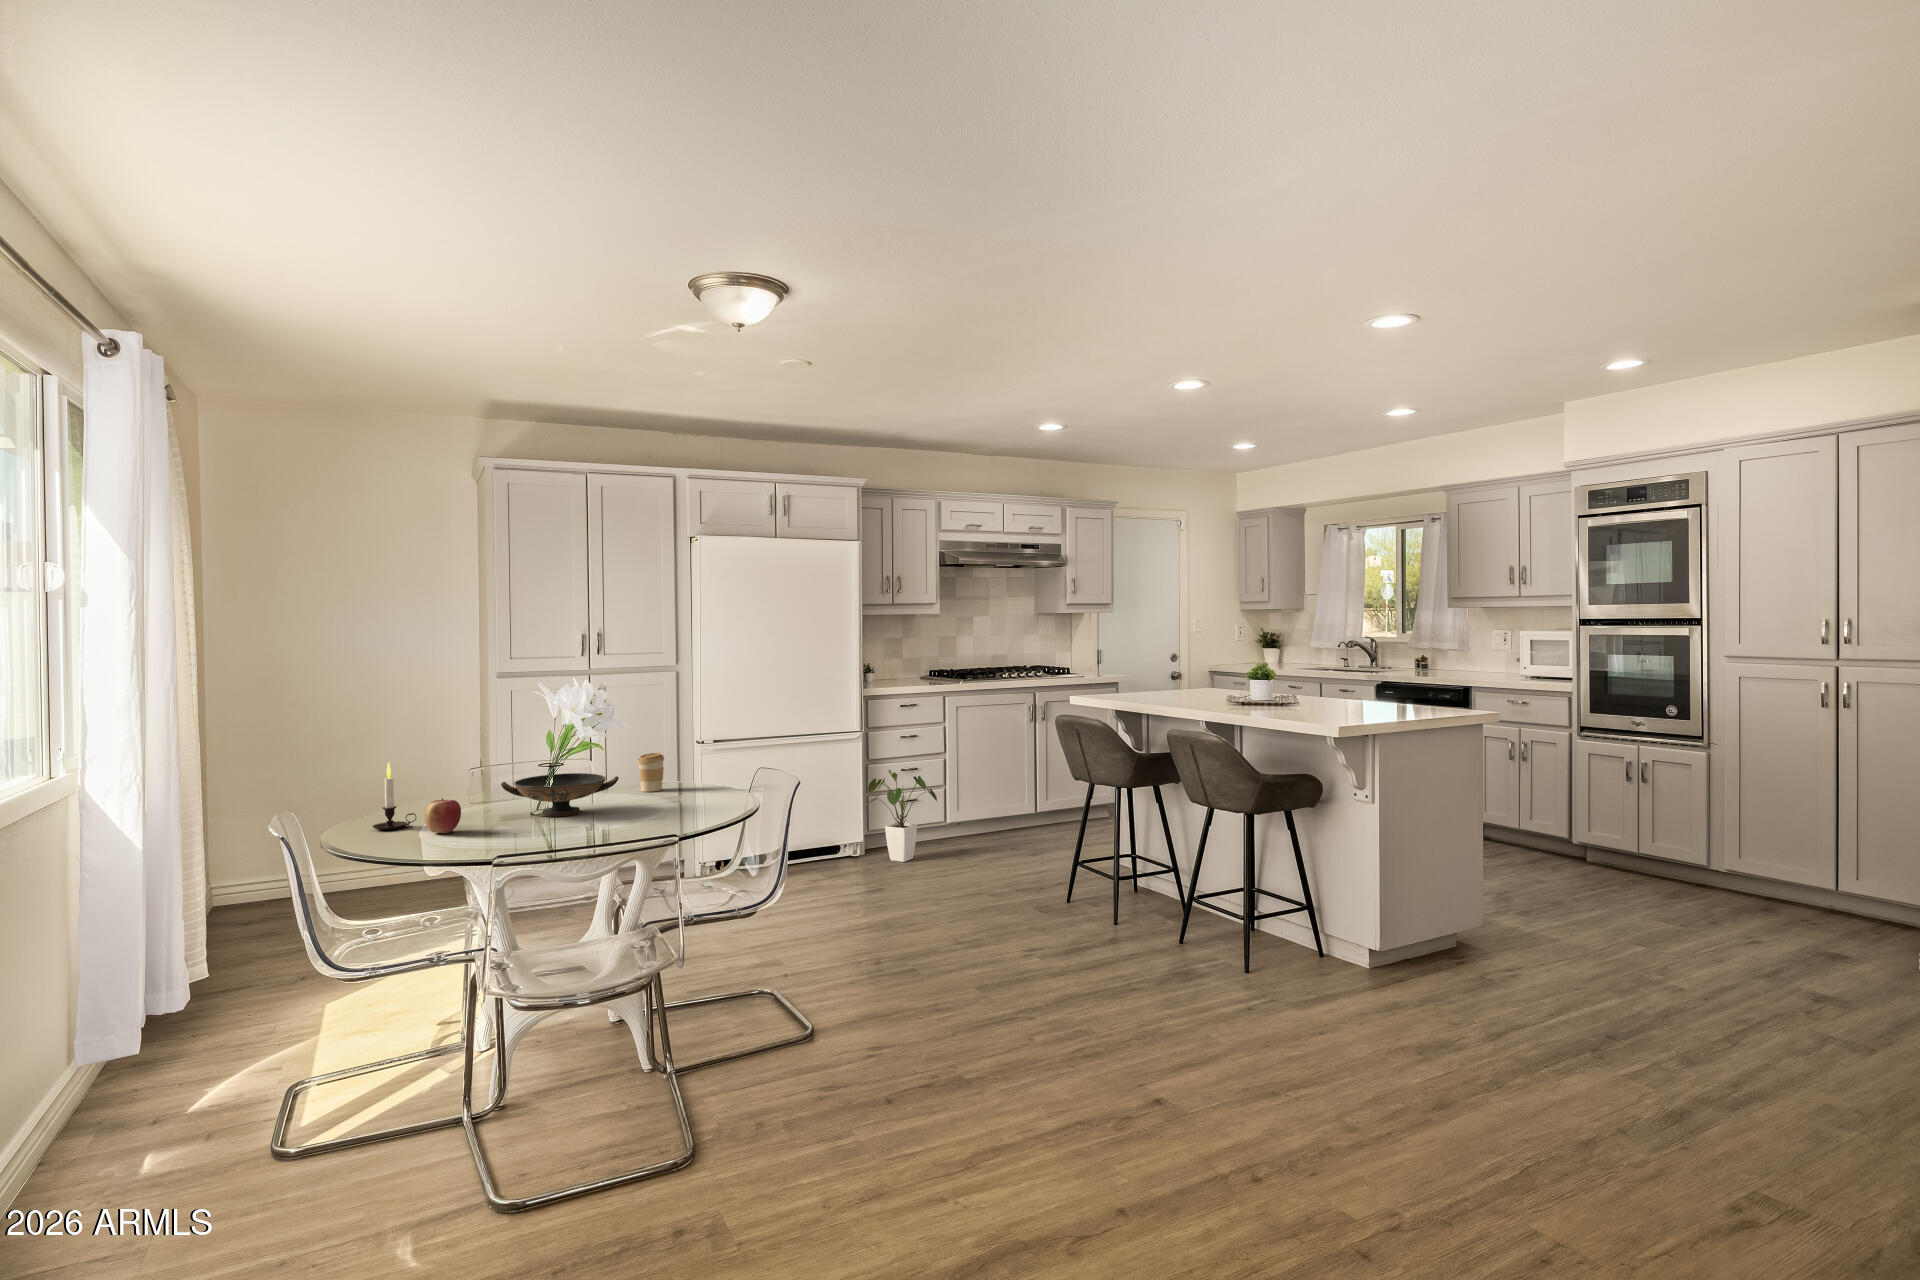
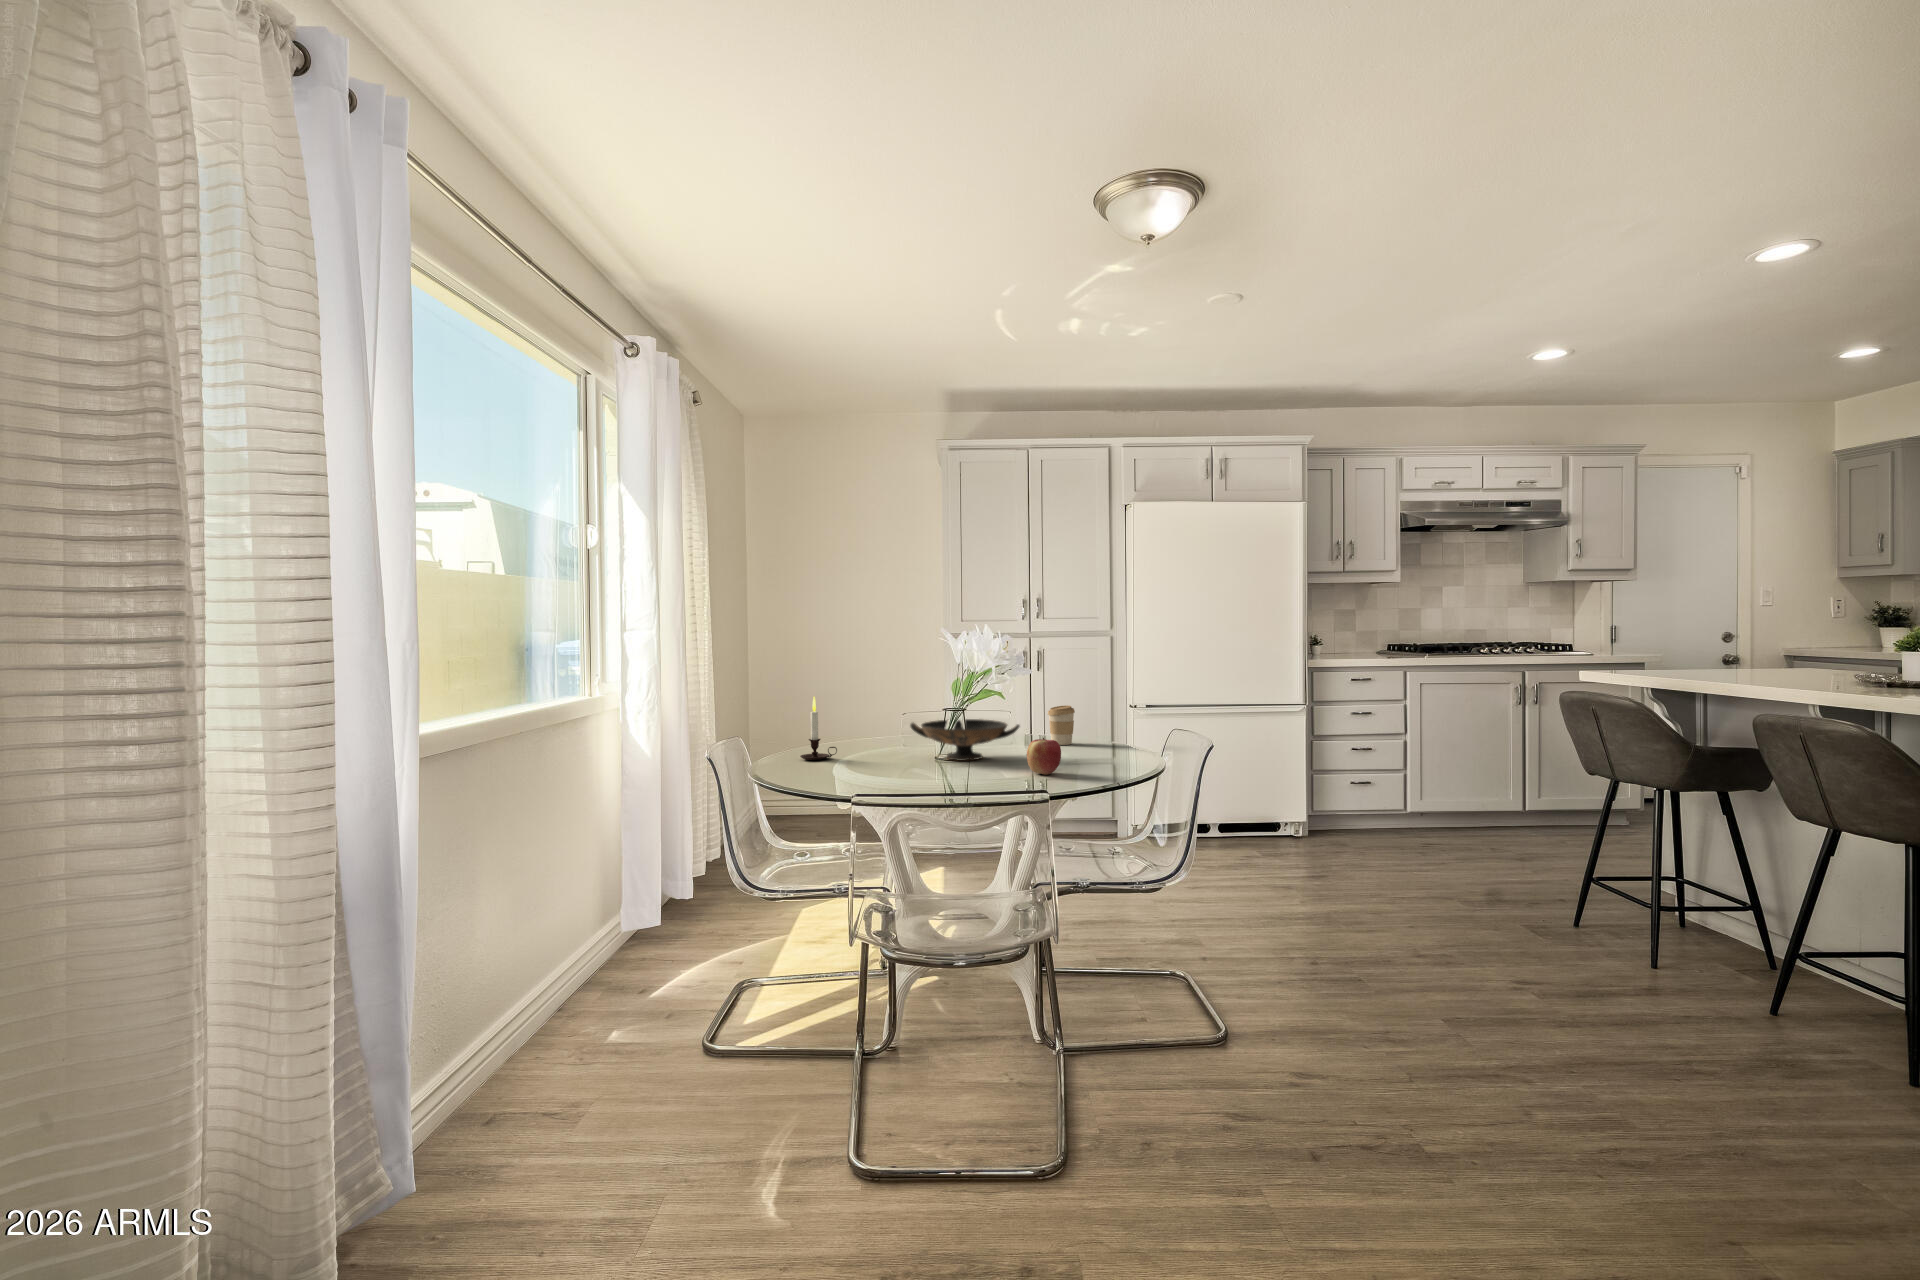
house plant: present [868,770,937,862] -> none [1308,748,1395,850]
apple: present [425,798,461,833] -> present [1027,738,1061,774]

